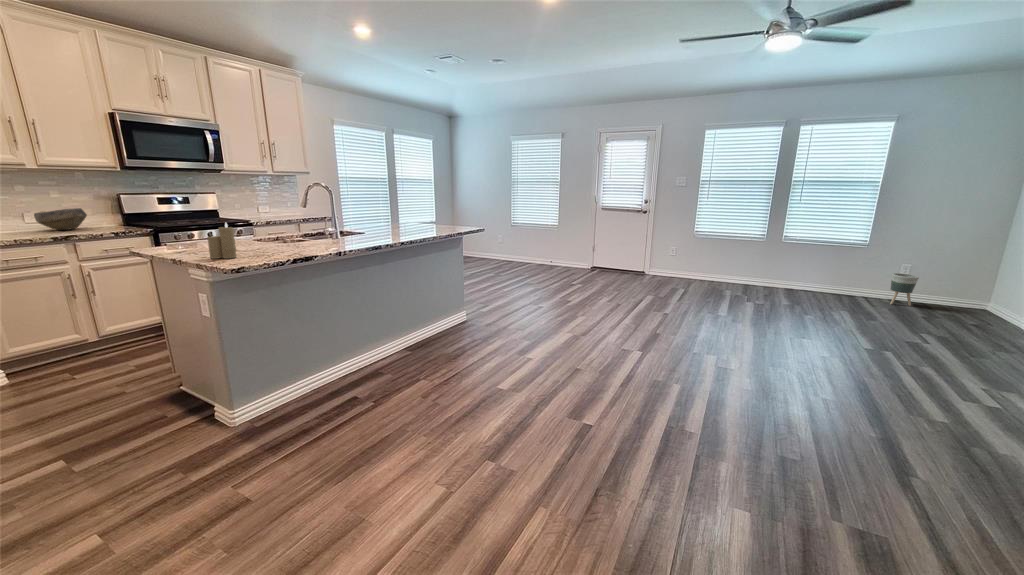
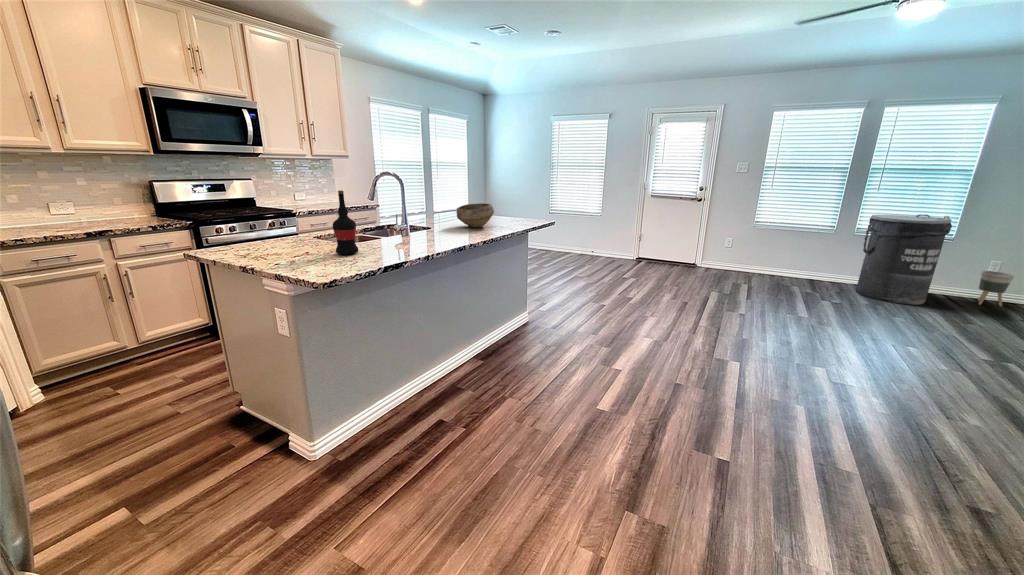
wine bottle: none [254,196,279,250] -> present [333,191,358,254]
bowl: present [34,208,87,230] -> present [457,203,494,228]
trash can: none [783,222,860,305] -> present [856,214,952,305]
candle: present [207,223,236,259] -> none [287,224,320,268]

